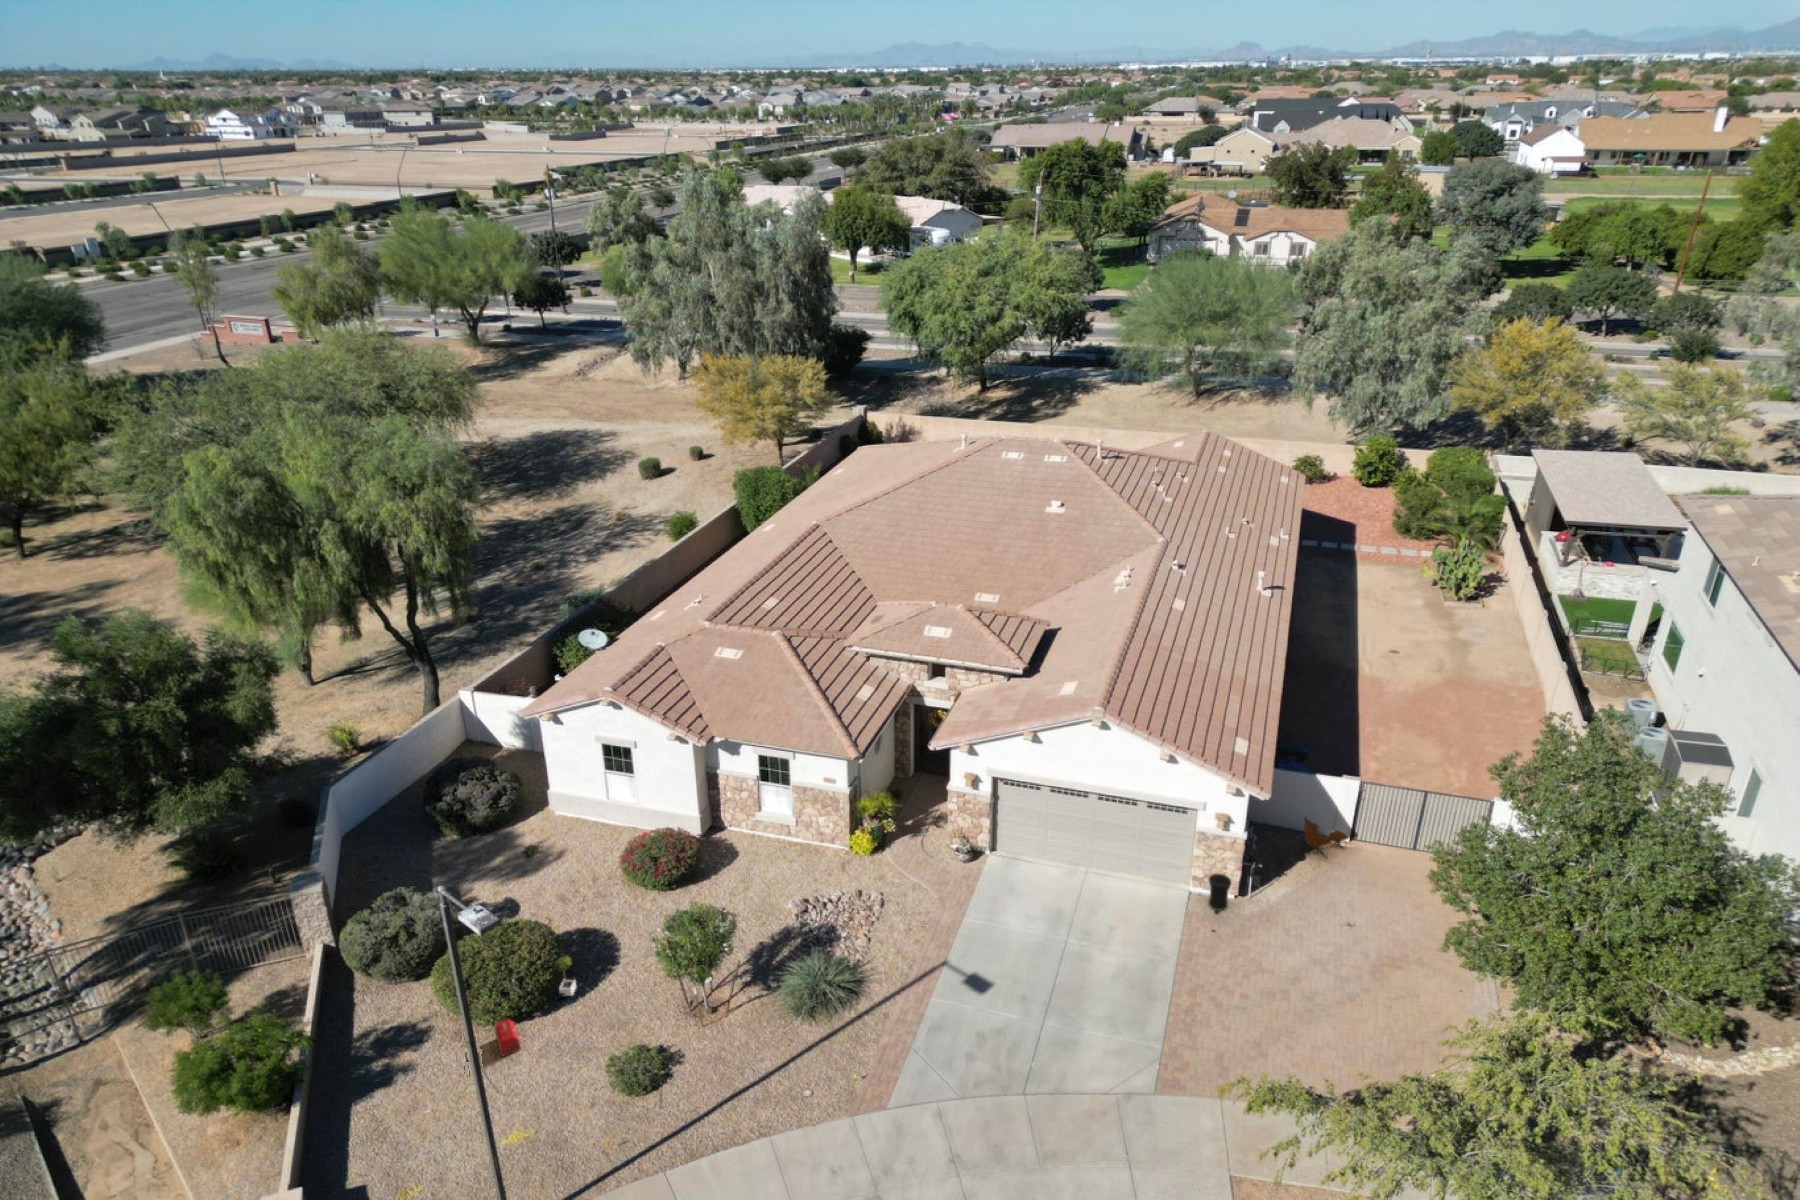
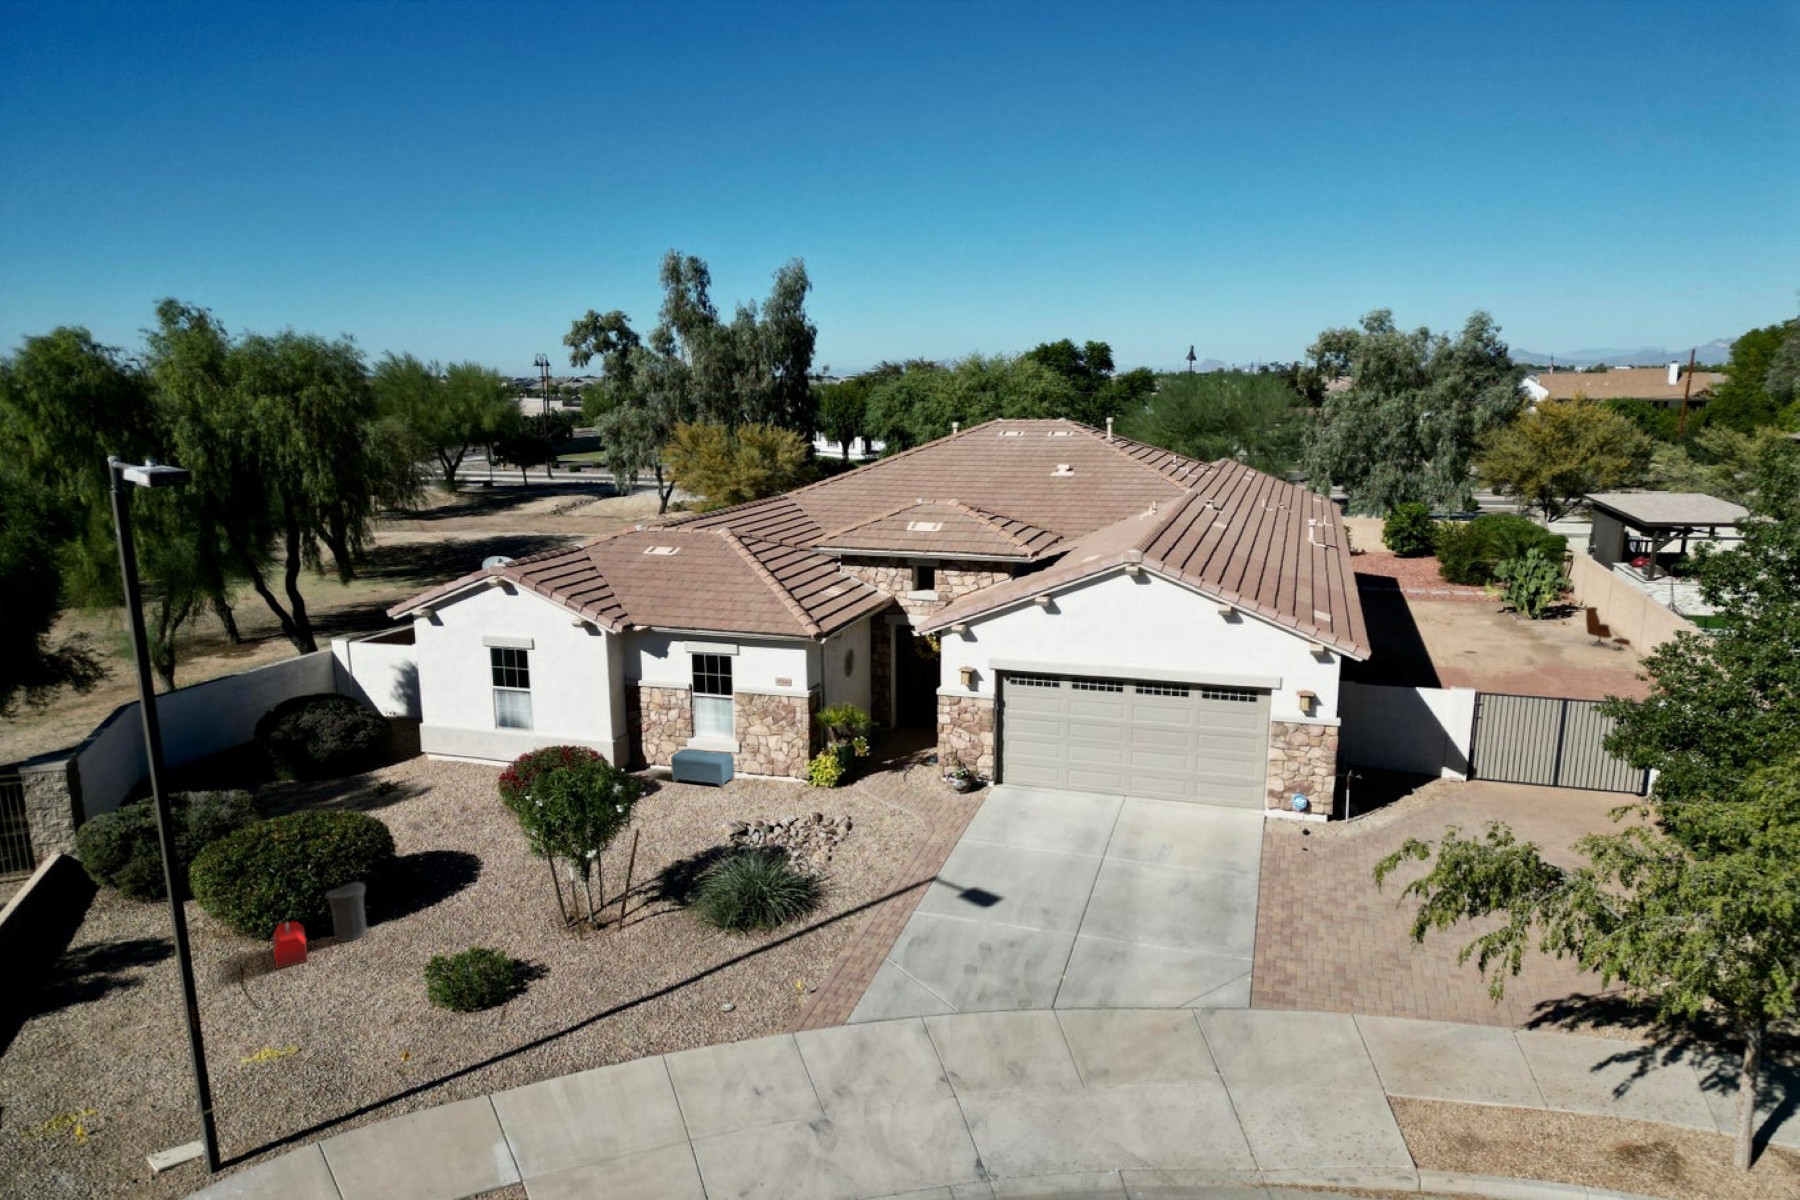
lounge chair: present [1304,817,1348,852] -> present [1586,607,1630,649]
bench: none [746,821,794,855] -> present [671,749,734,787]
trash can: present [1209,874,1231,911] -> present [326,882,368,942]
potted tree: present [553,956,576,996] -> none [373,848,408,910]

